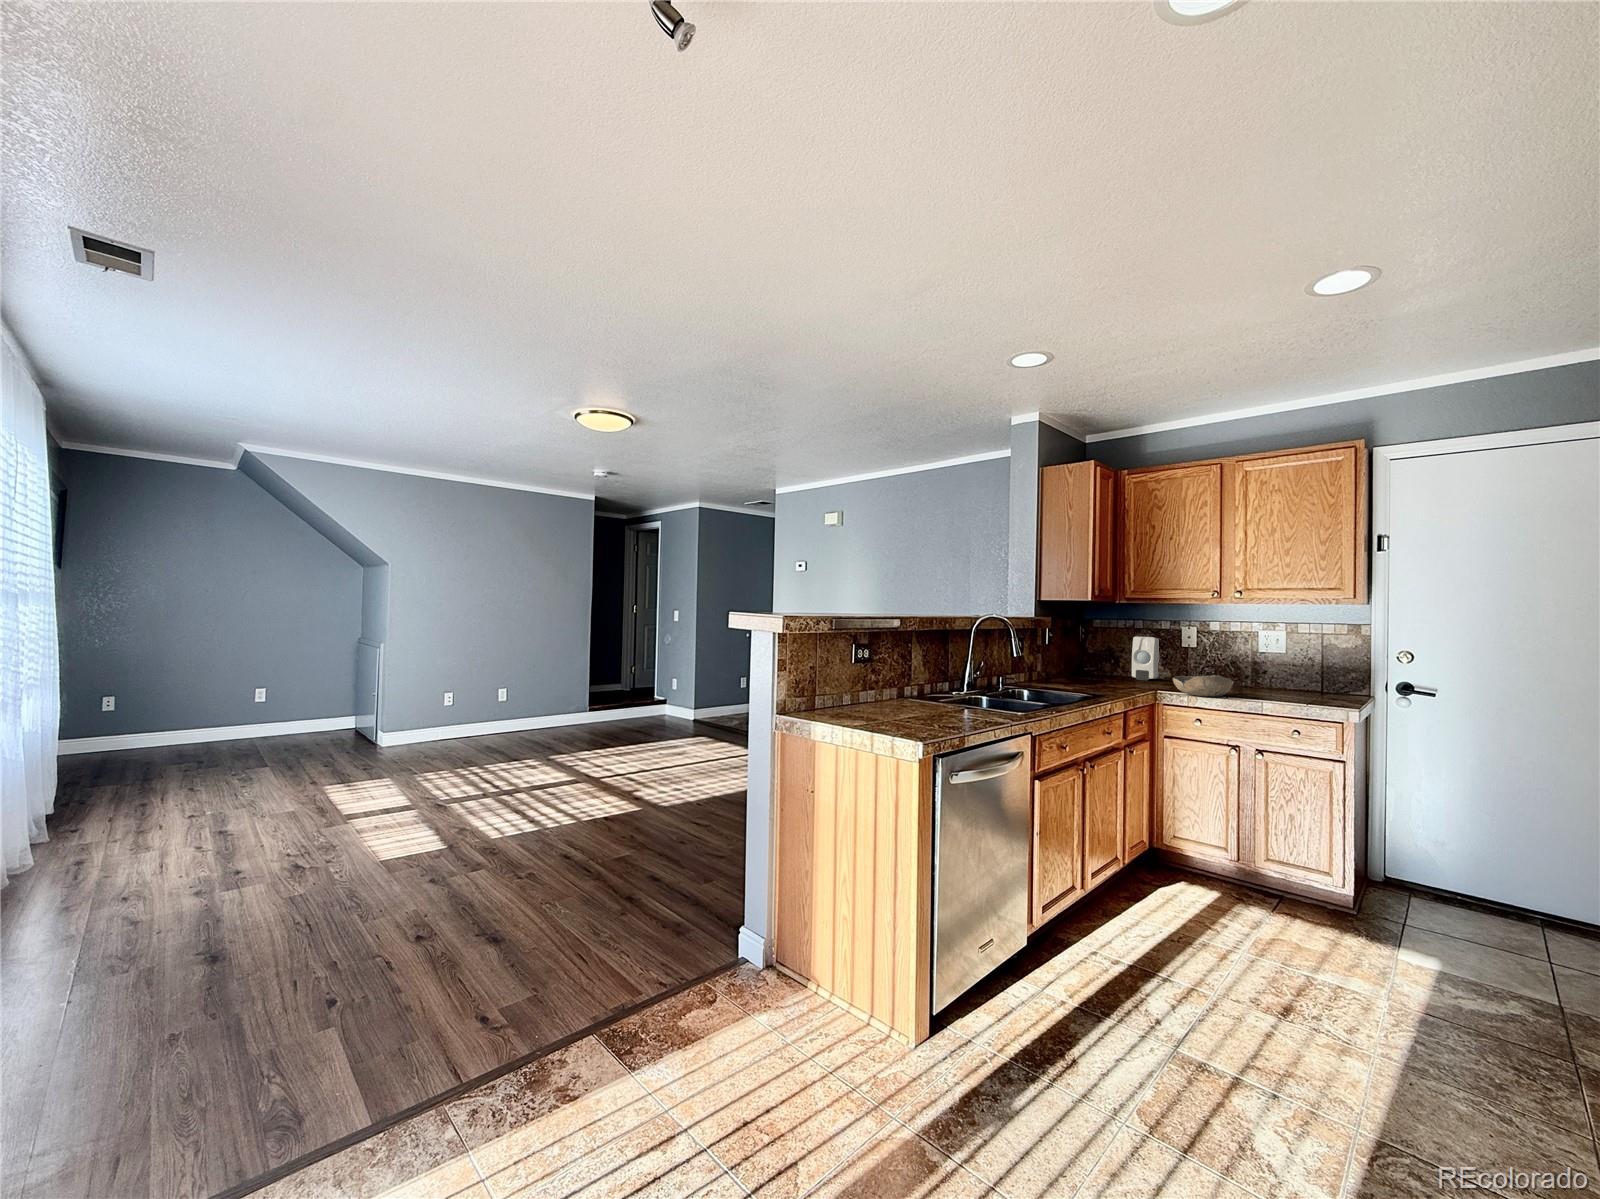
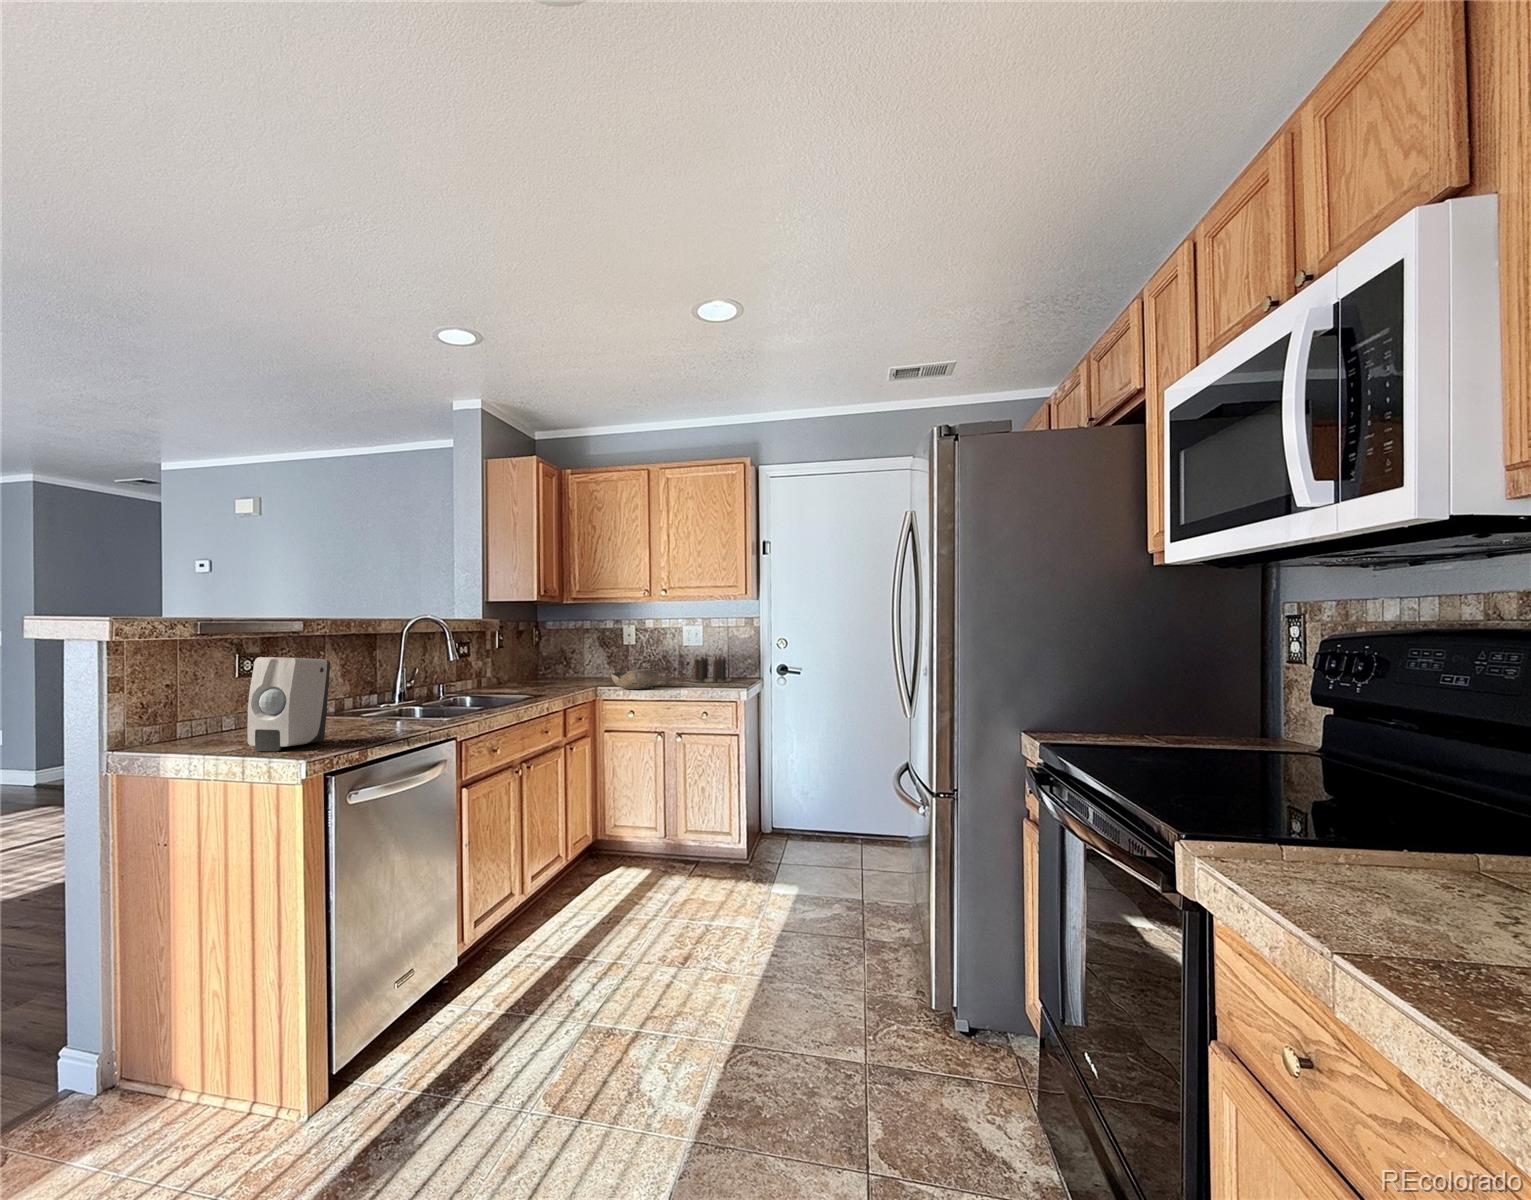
soap dispenser: present [1132,637,1160,680] -> present [247,657,330,751]
candle: none [1257,661,1347,697] -> present [689,654,732,683]

